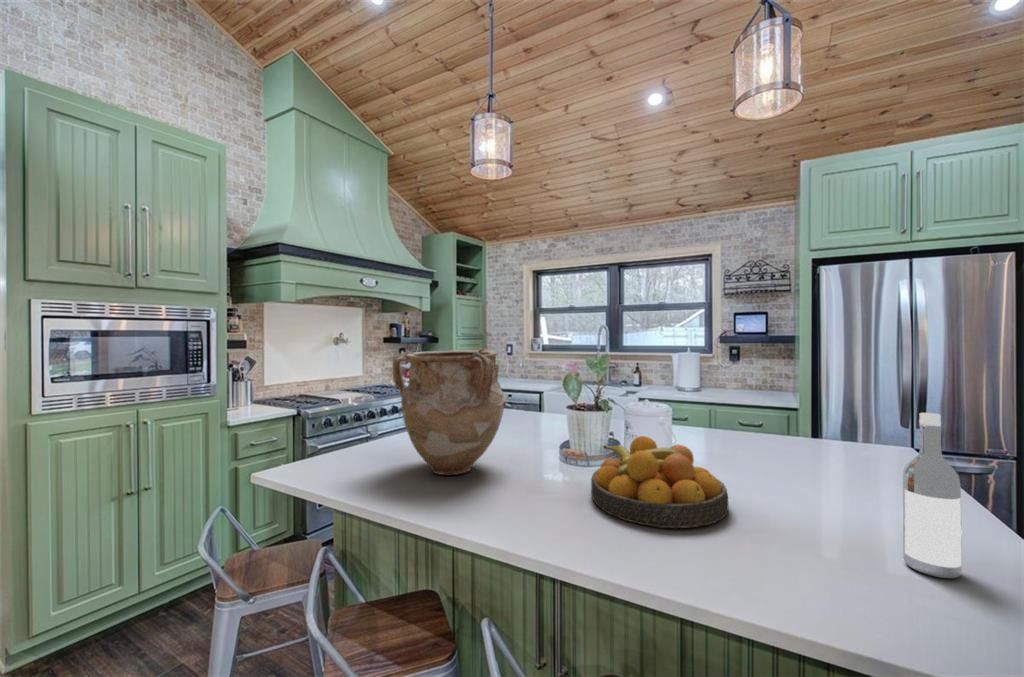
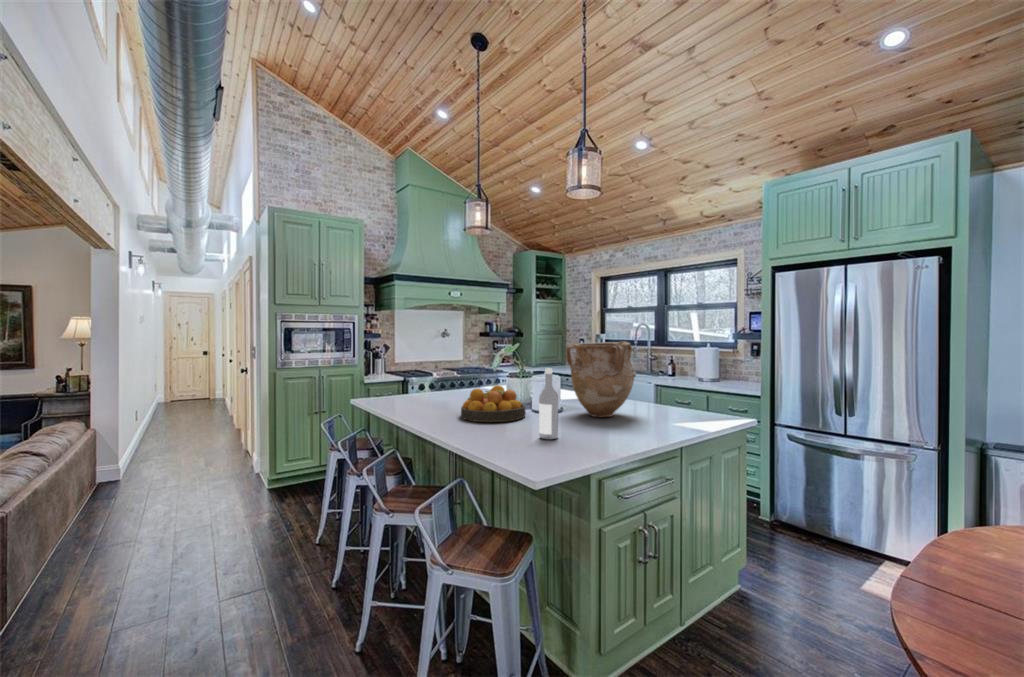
vase: present [393,348,506,476] -> present [566,341,636,417]

